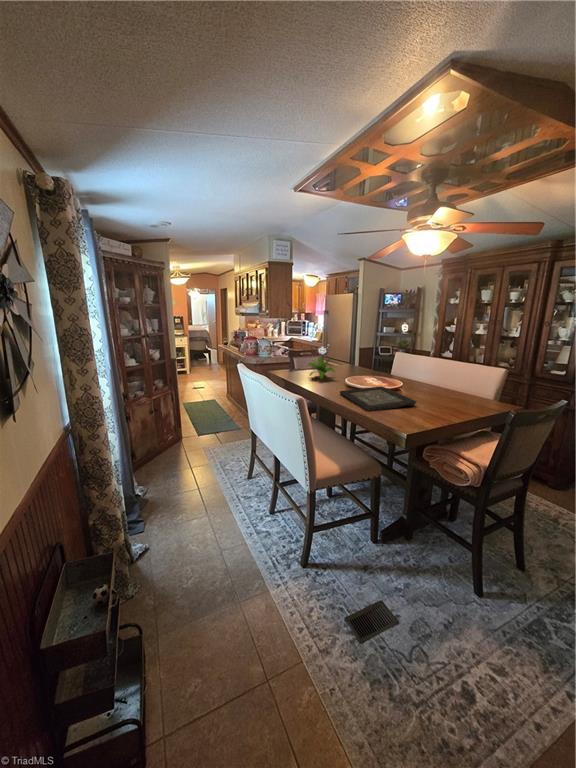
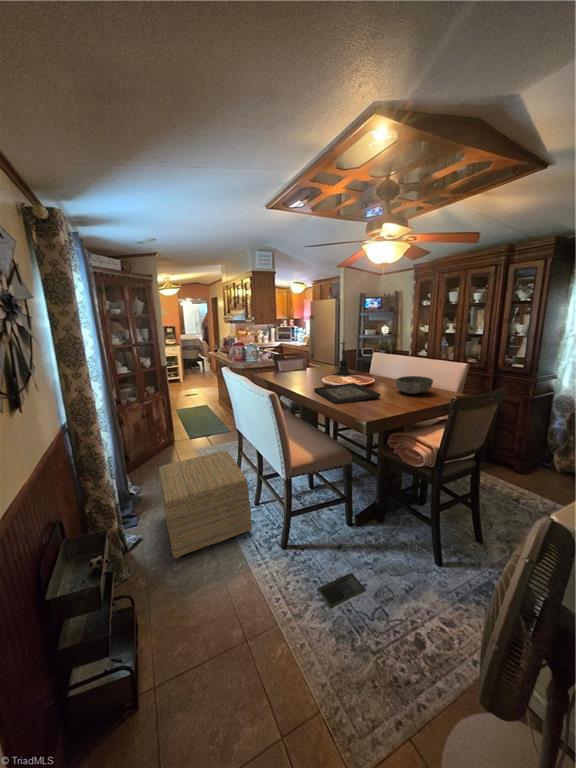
candle holder: none [353,336,380,378] -> present [333,342,354,377]
potted flower: present [309,347,335,382] -> none [288,346,314,381]
bowl: none [431,382,474,402] -> present [396,376,433,394]
ottoman: none [169,455,269,575] -> present [159,451,252,558]

